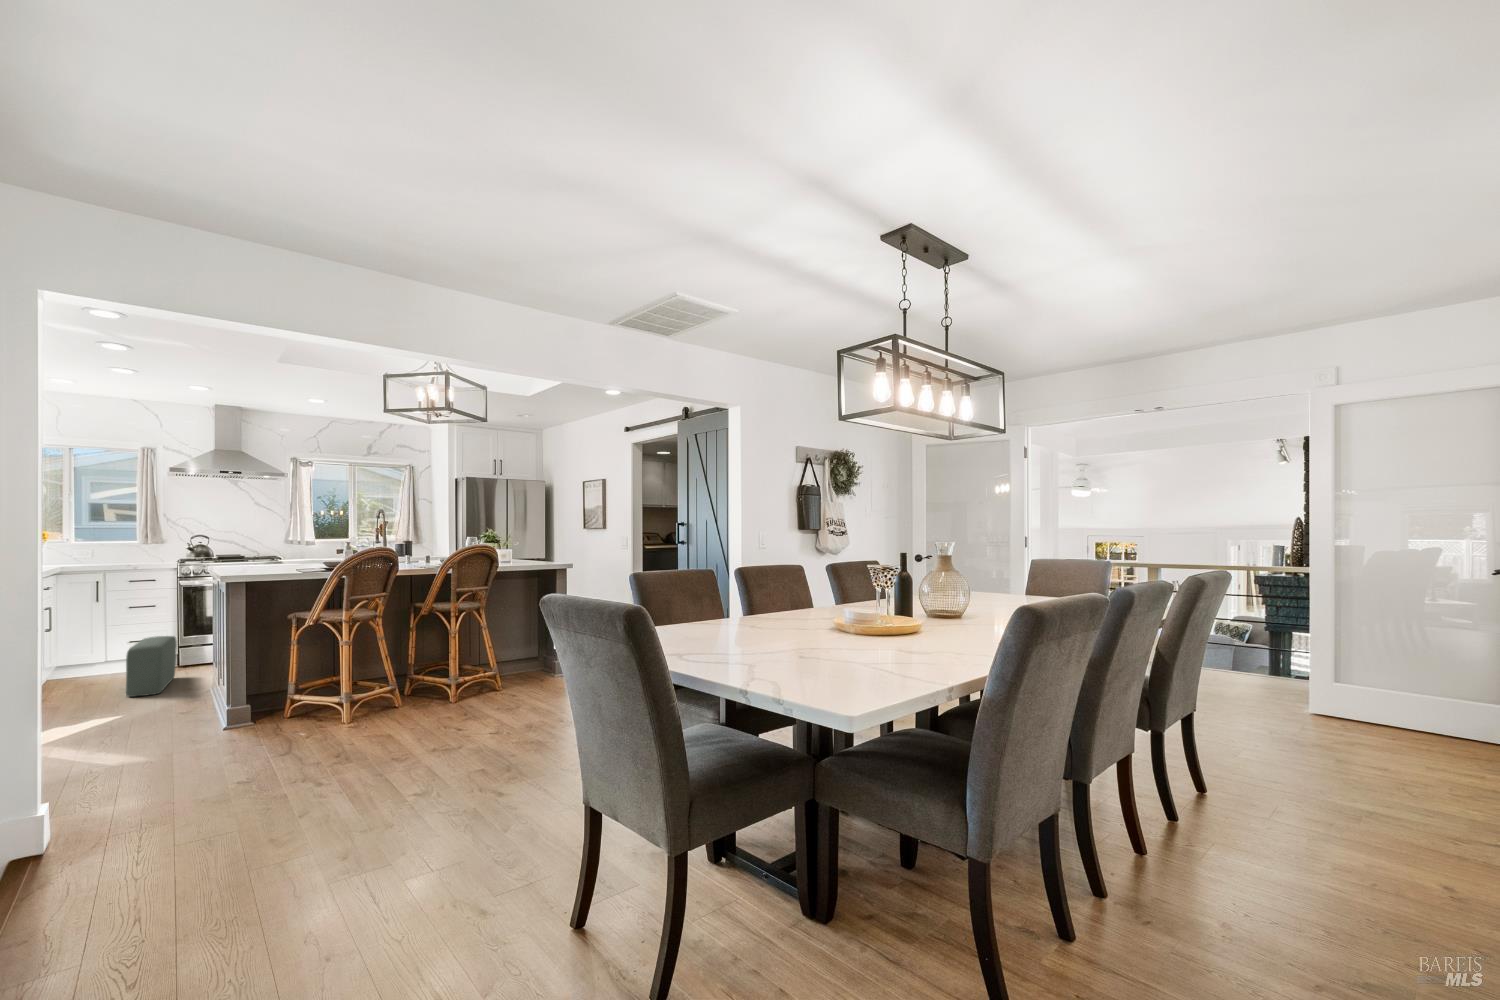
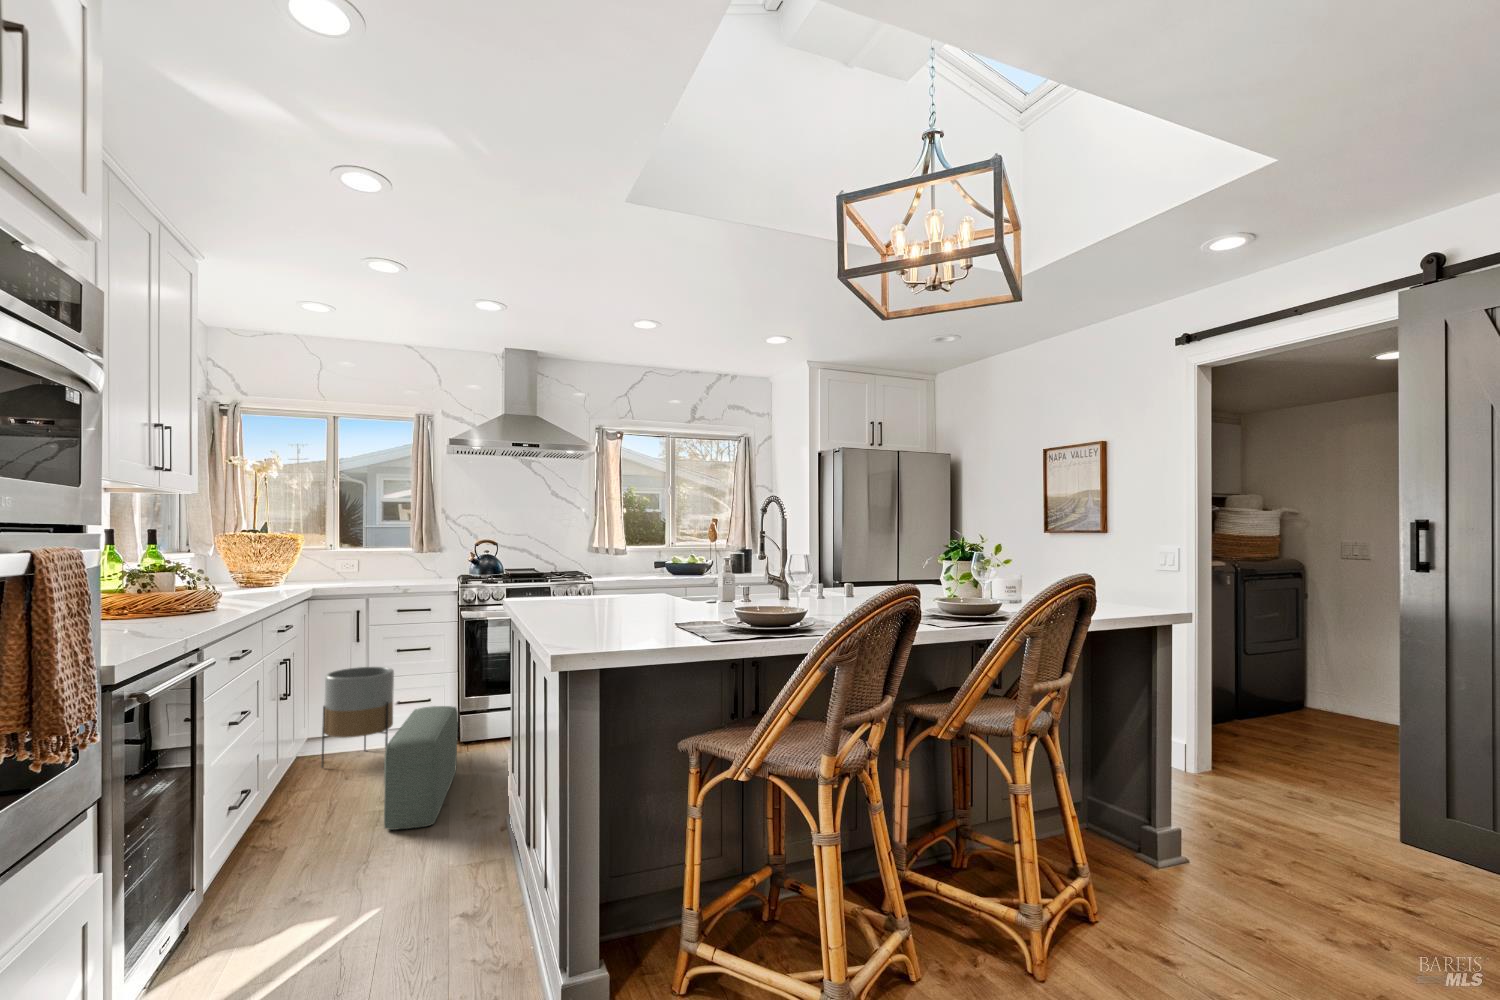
planter: none [70,619,127,682] -> present [321,667,394,768]

